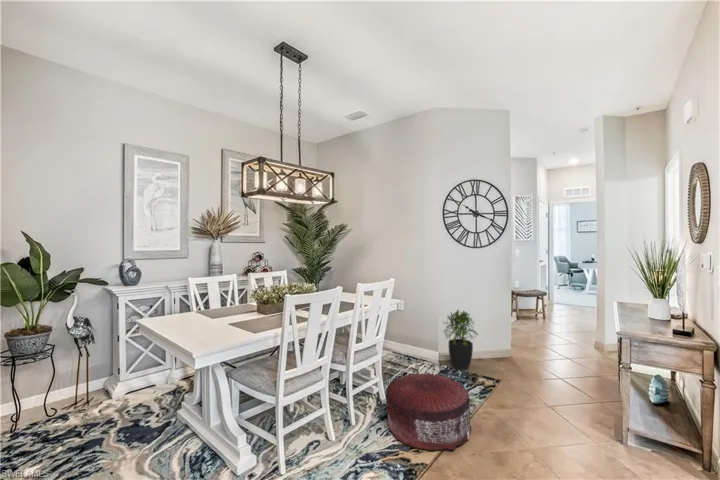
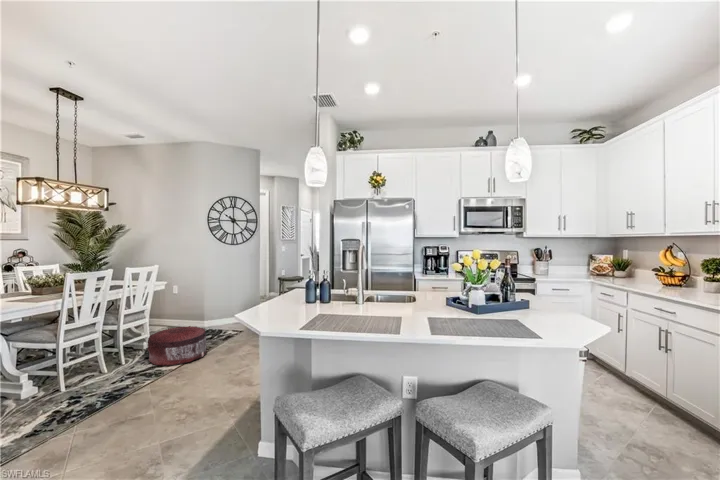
potted plant: present [444,310,478,370] -> none [204,288,230,330]

